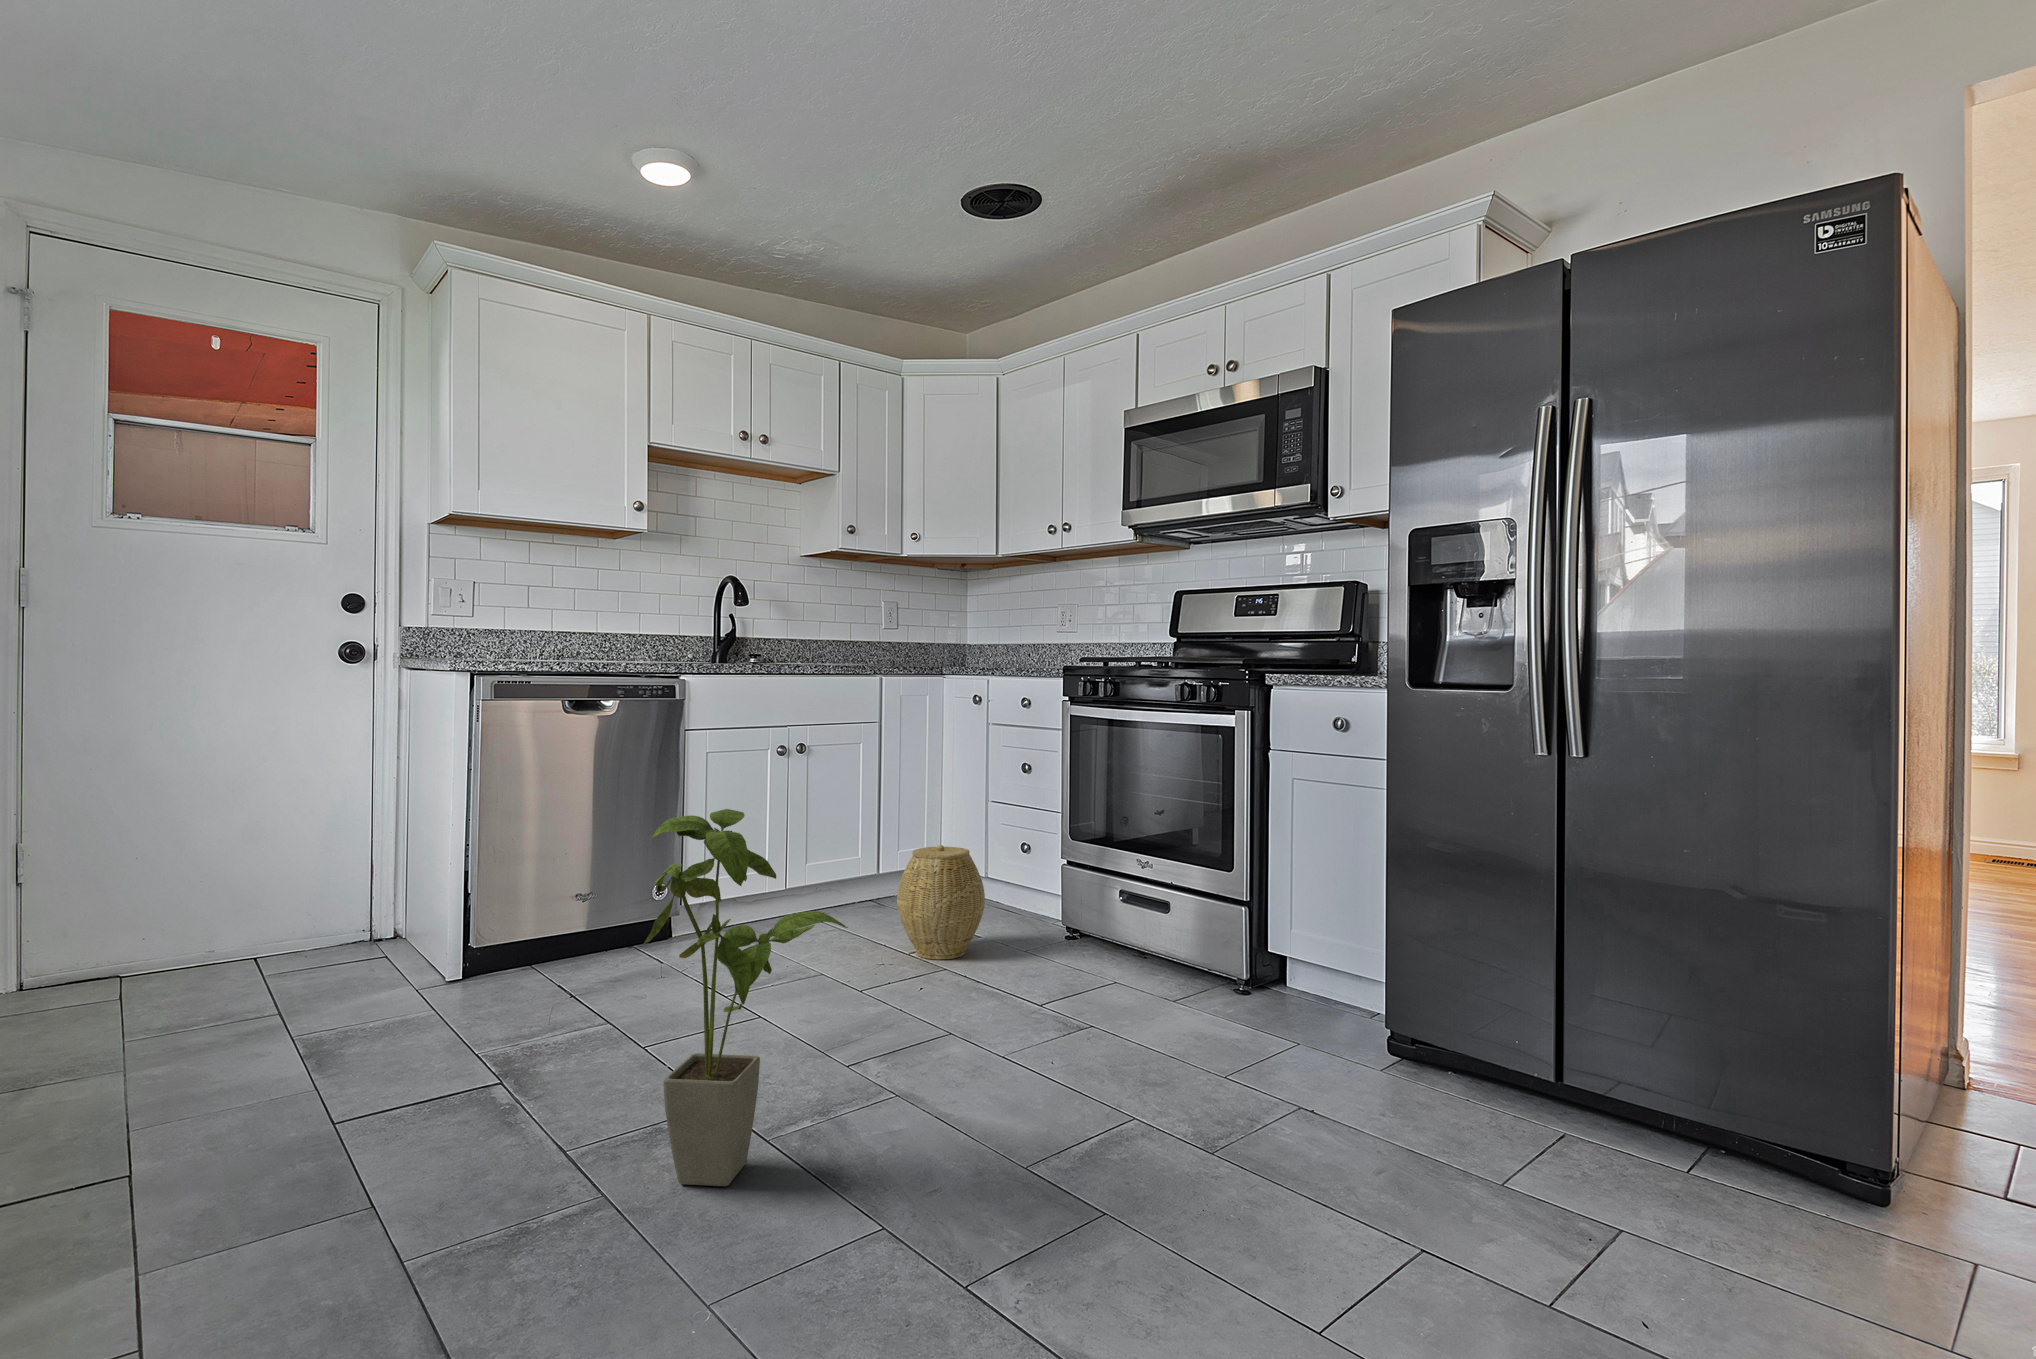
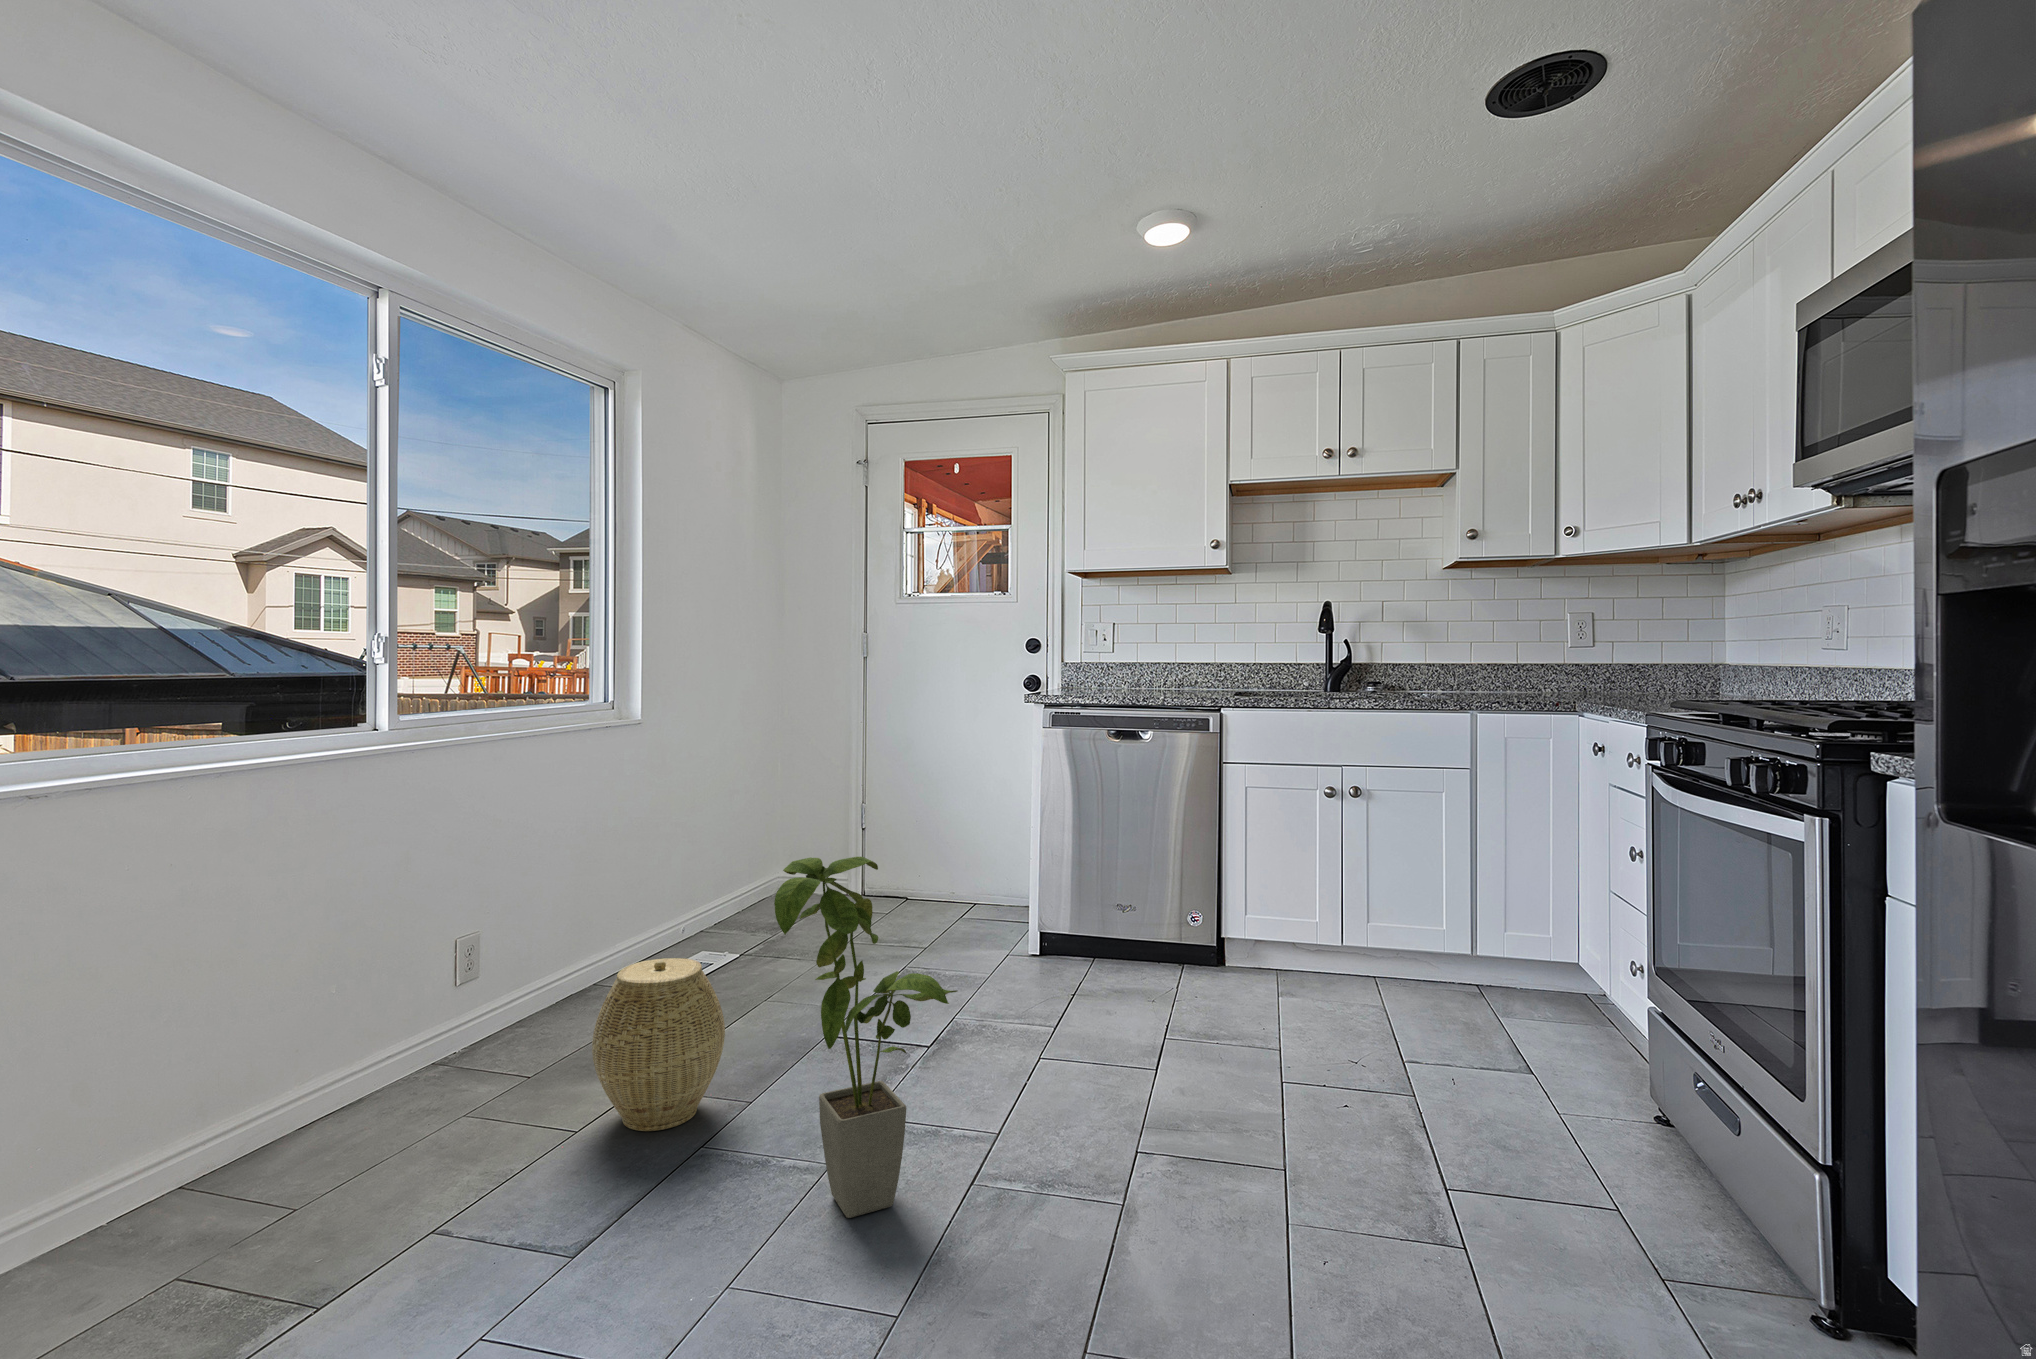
woven basket: present [897,845,985,959] -> present [592,958,725,1131]

